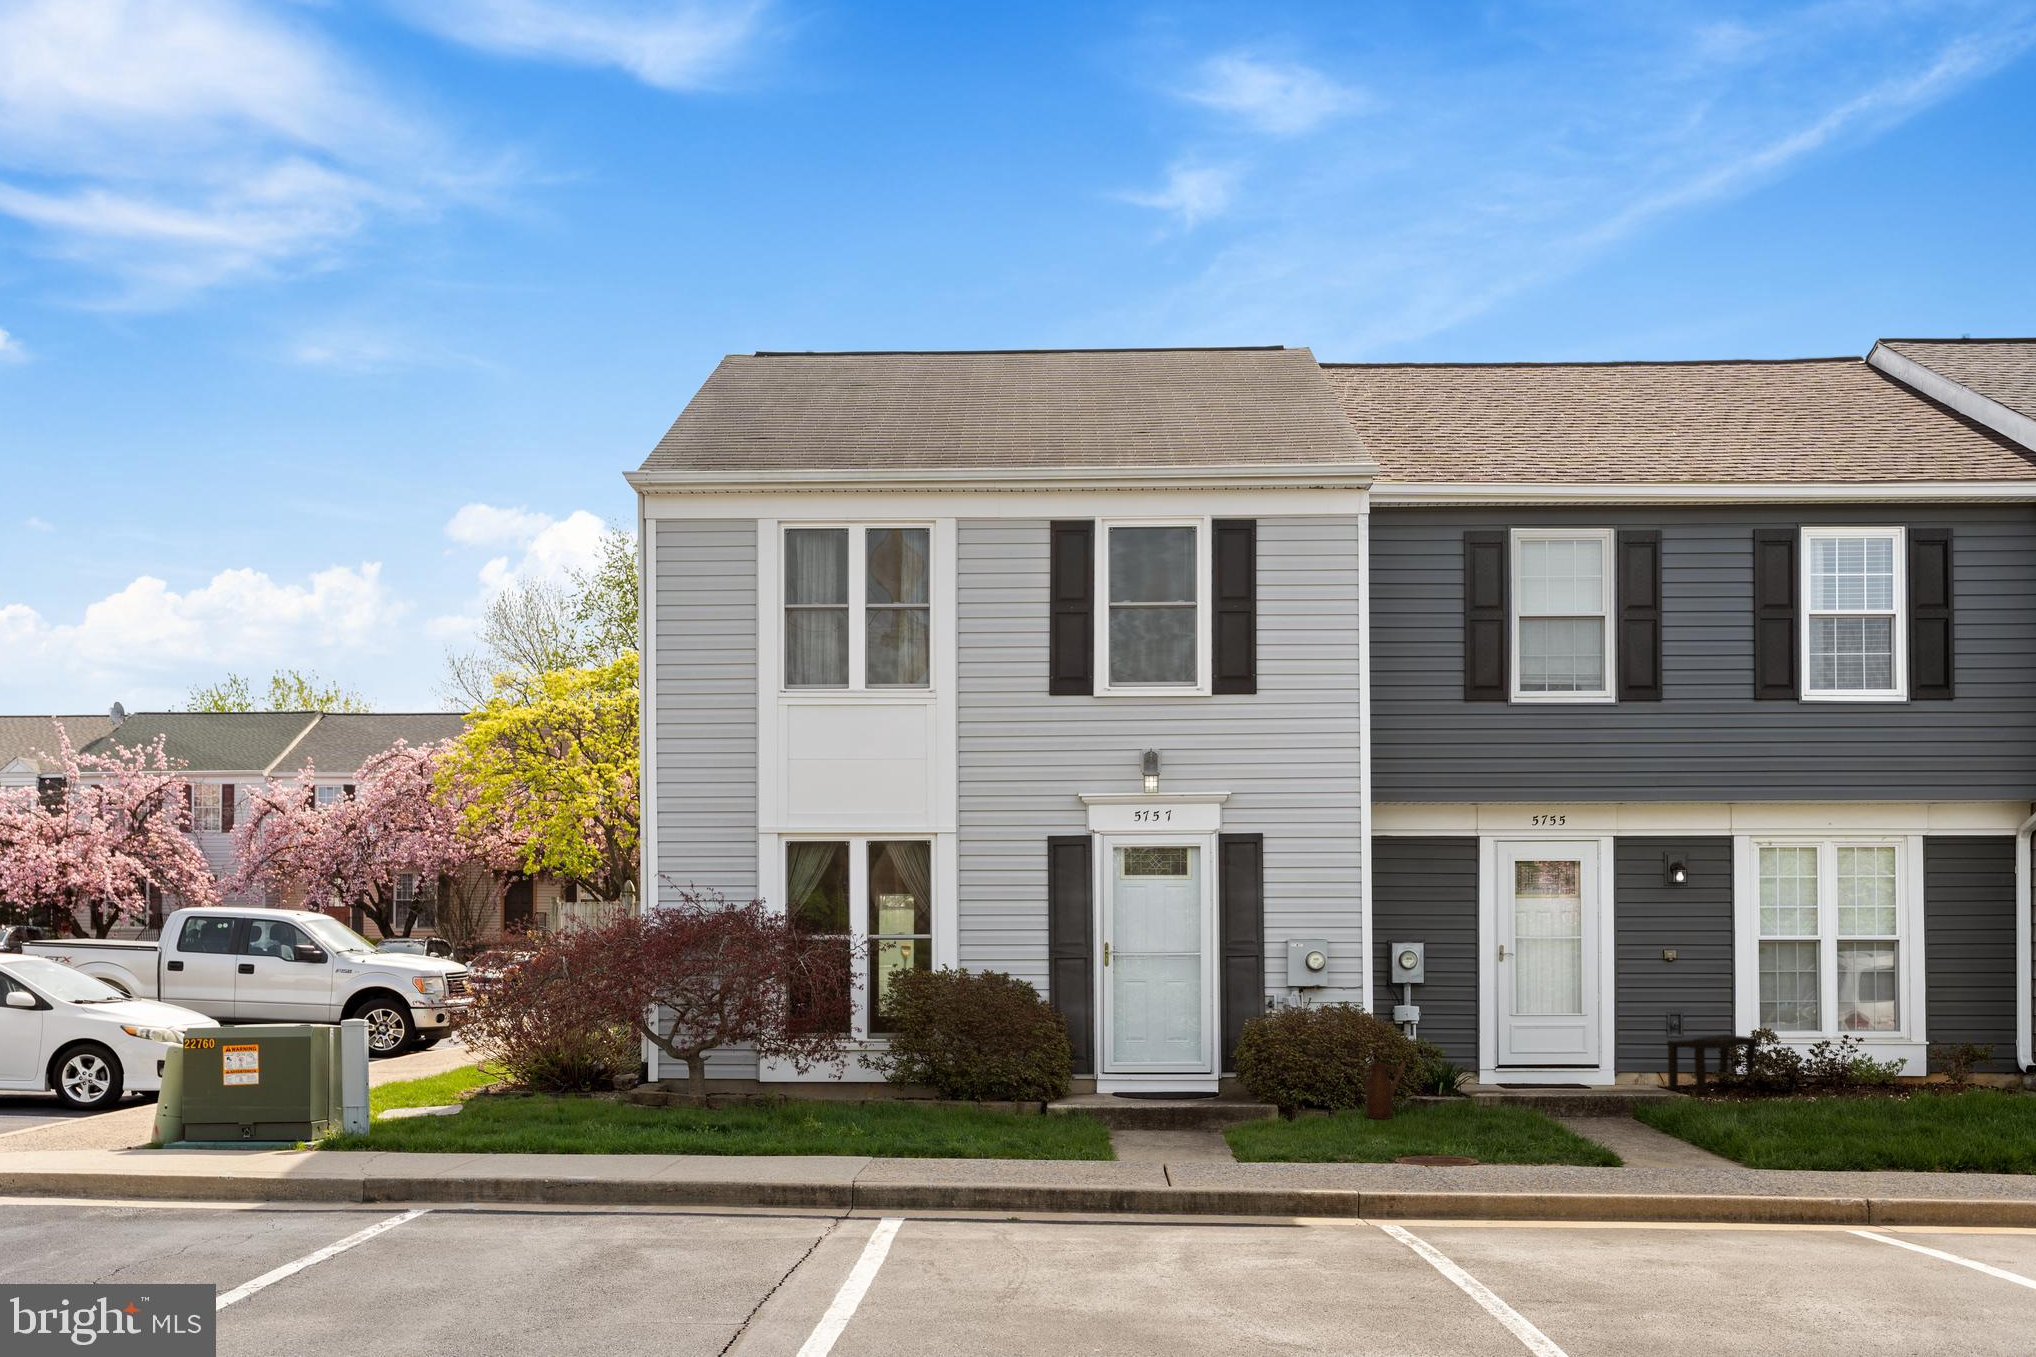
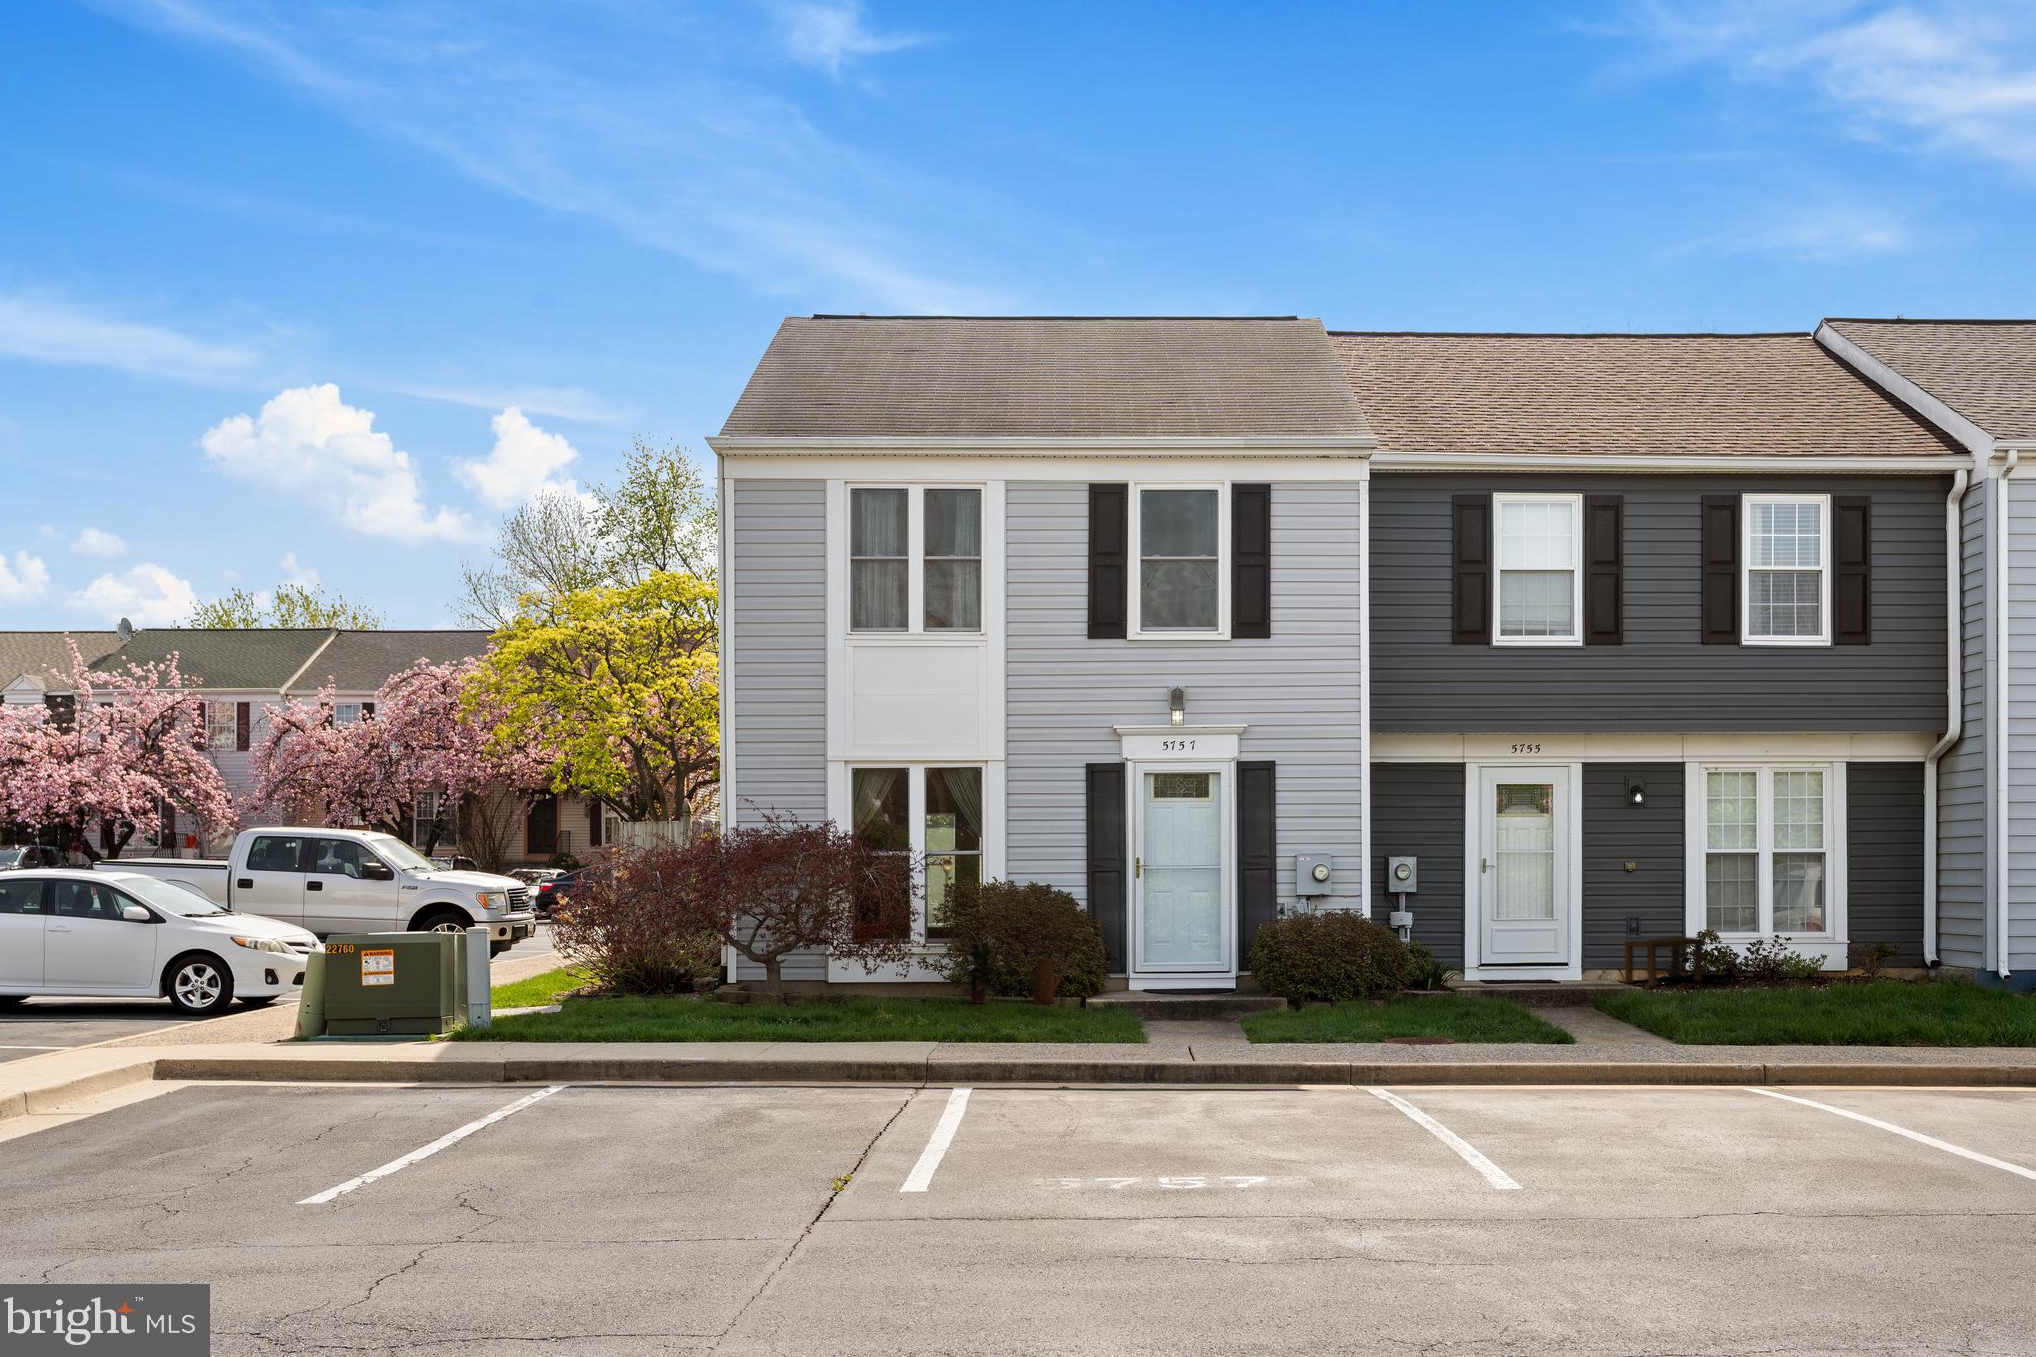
decorative plant: none [894,1038,945,1112] -> present [963,941,996,1003]
watering can: present [1362,1061,1406,1119] -> present [1028,957,1071,1004]

